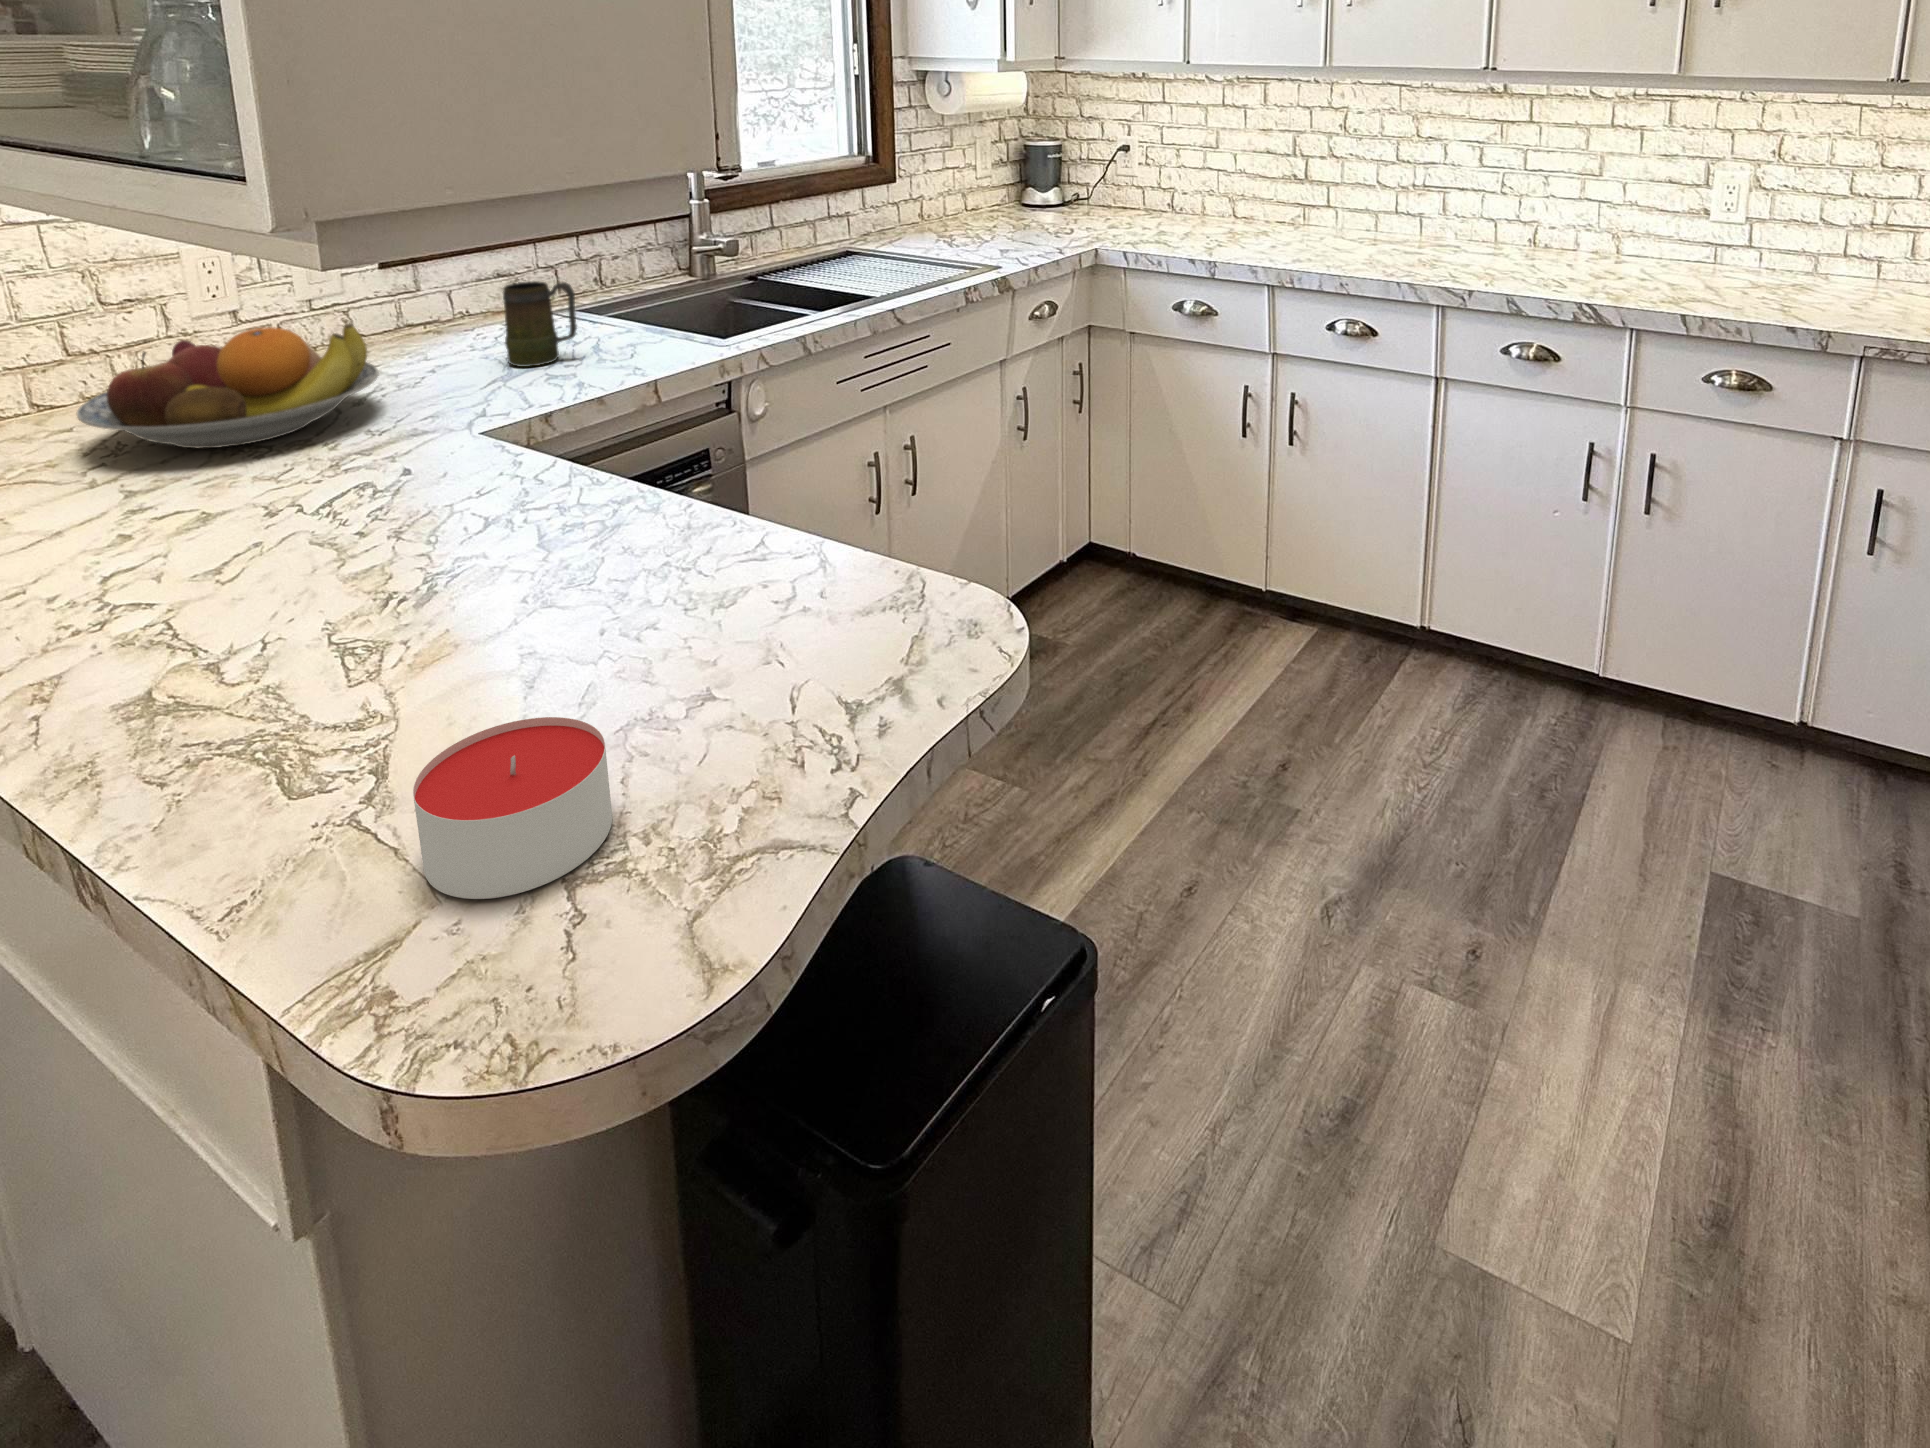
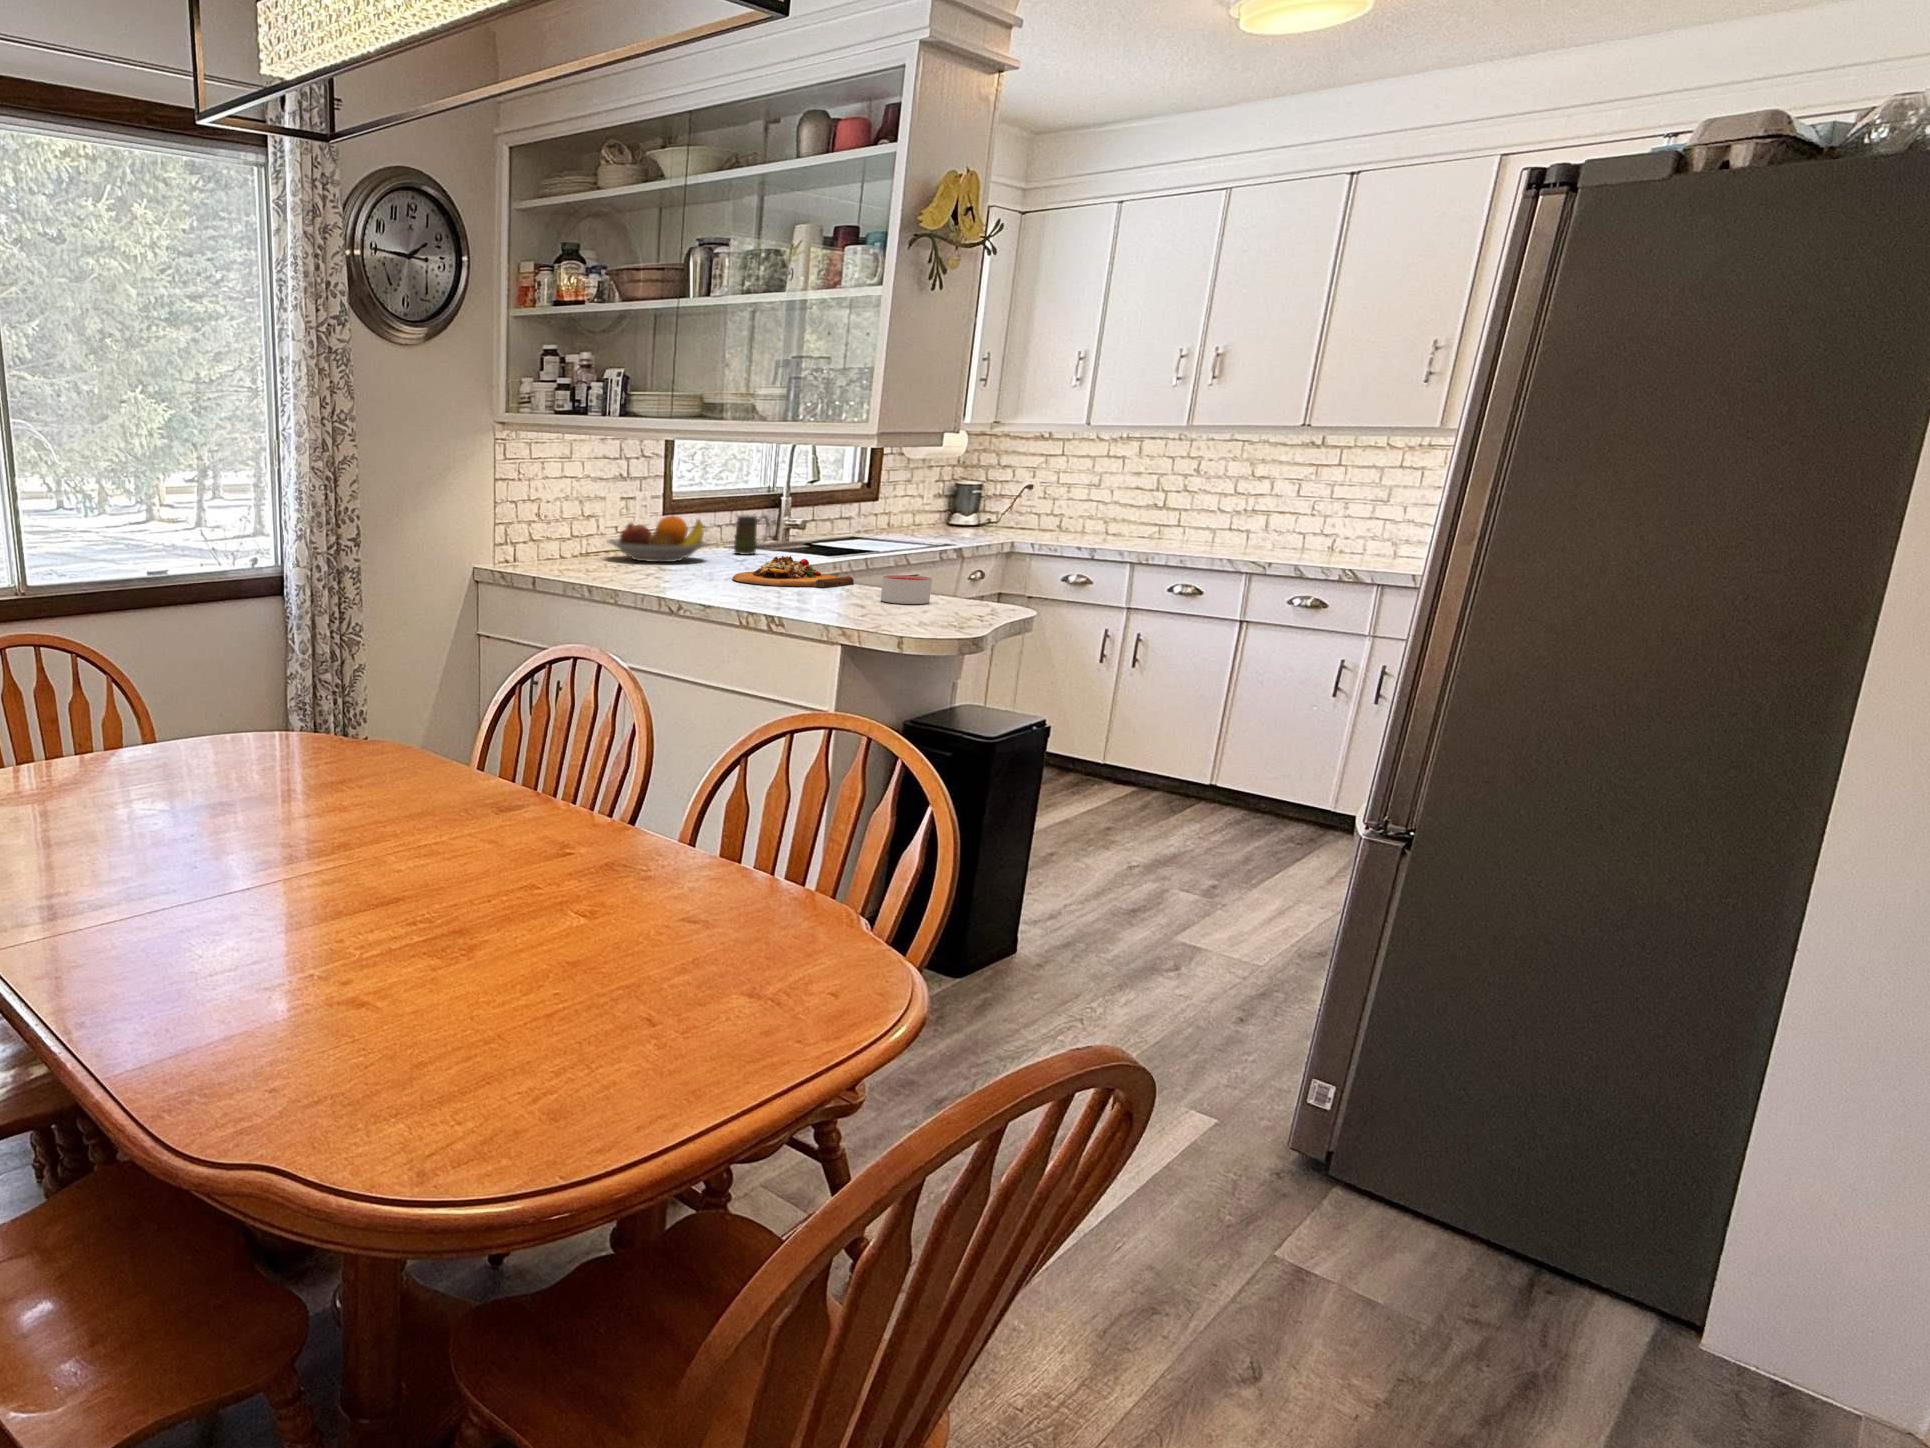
cutting board: none [178,510,555,669] -> present [732,556,854,588]

